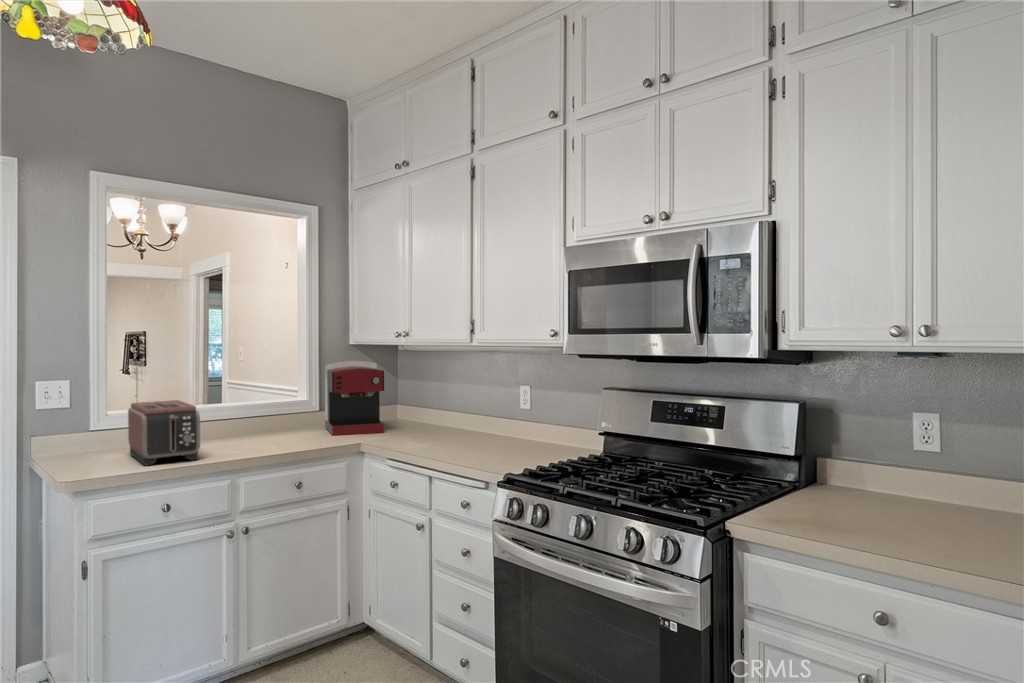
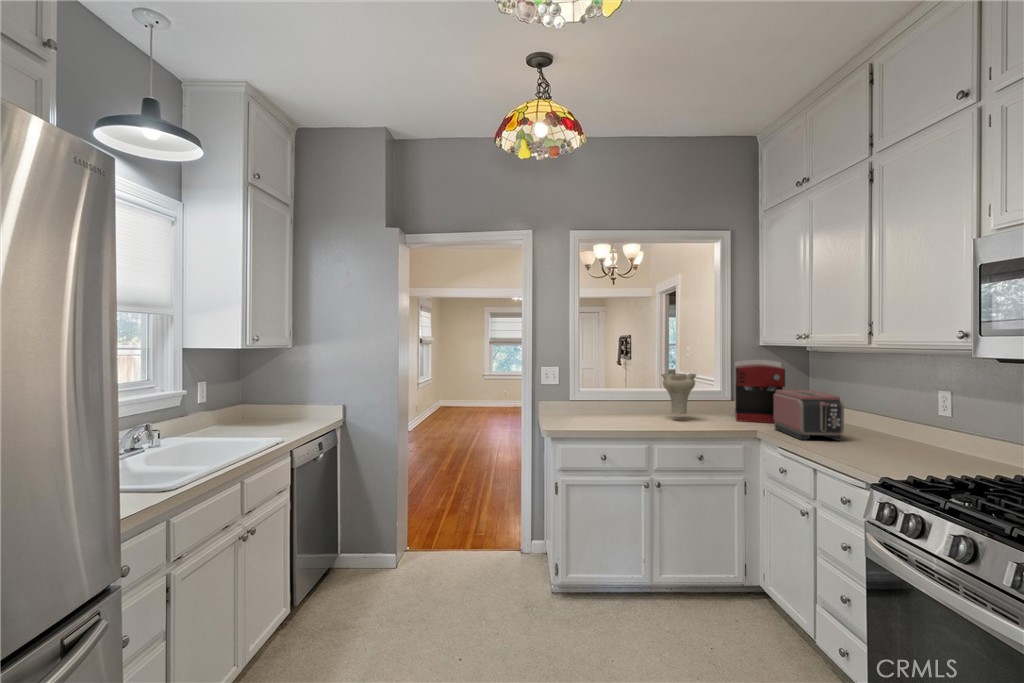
vase: none [231,380,294,438] -> present [661,373,696,414]
toaster: present [128,400,200,466] -> present [774,390,844,441]

